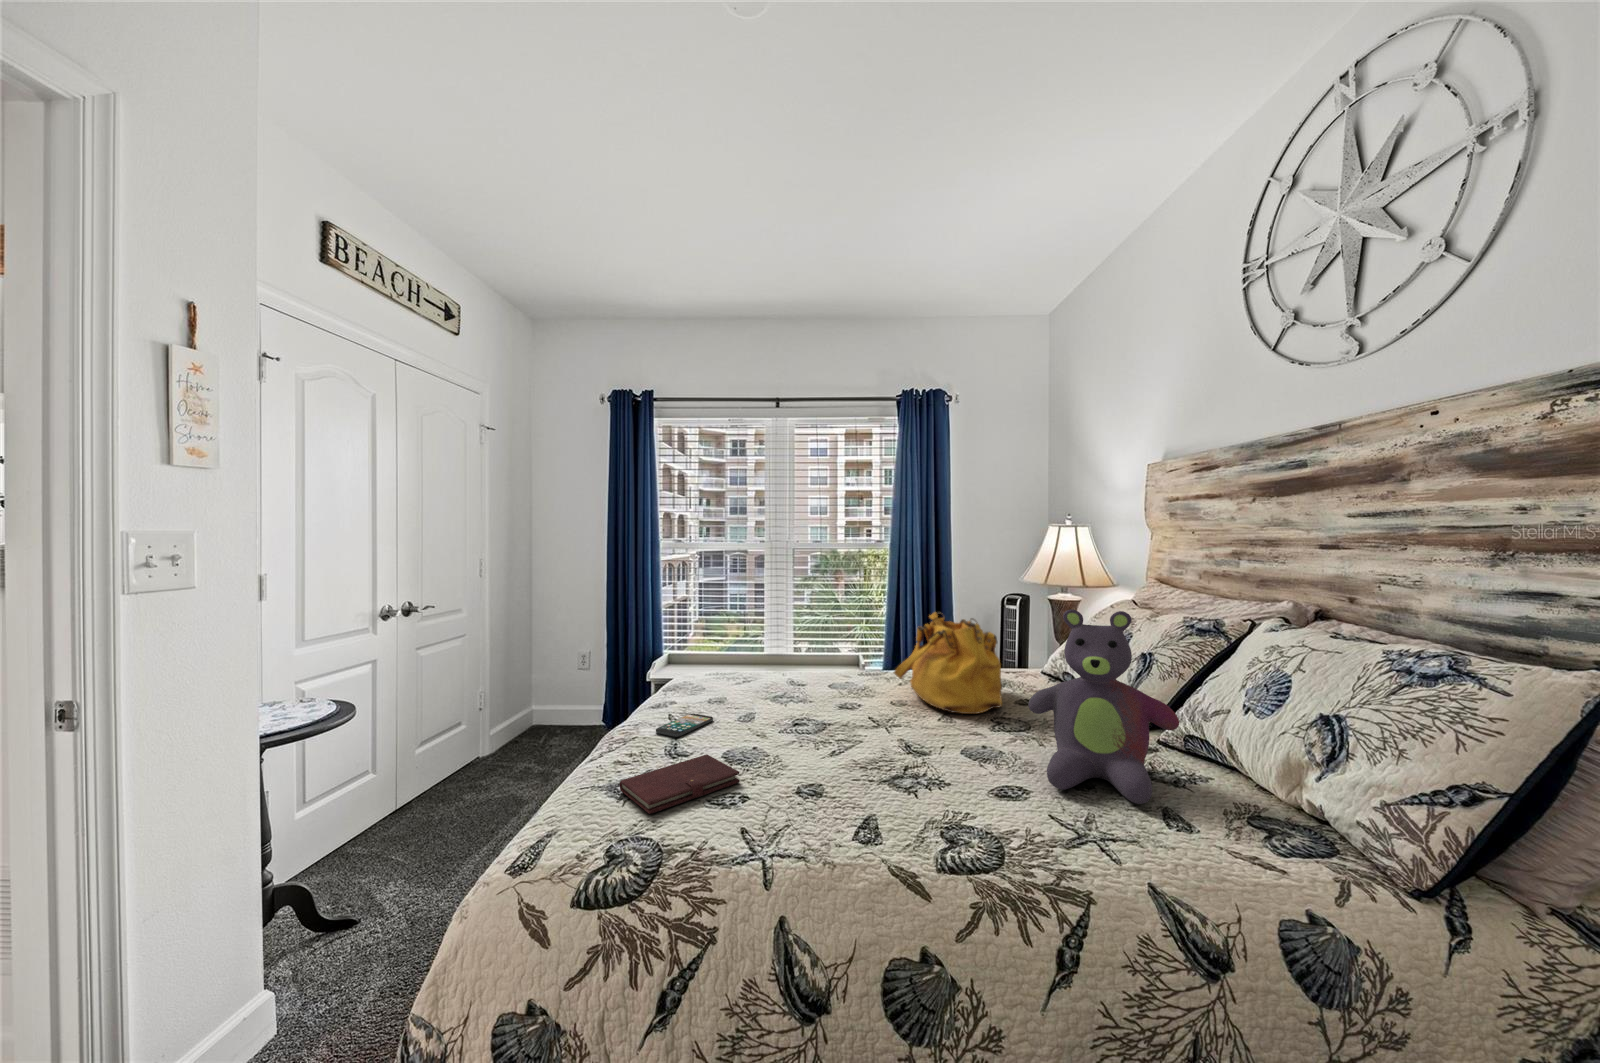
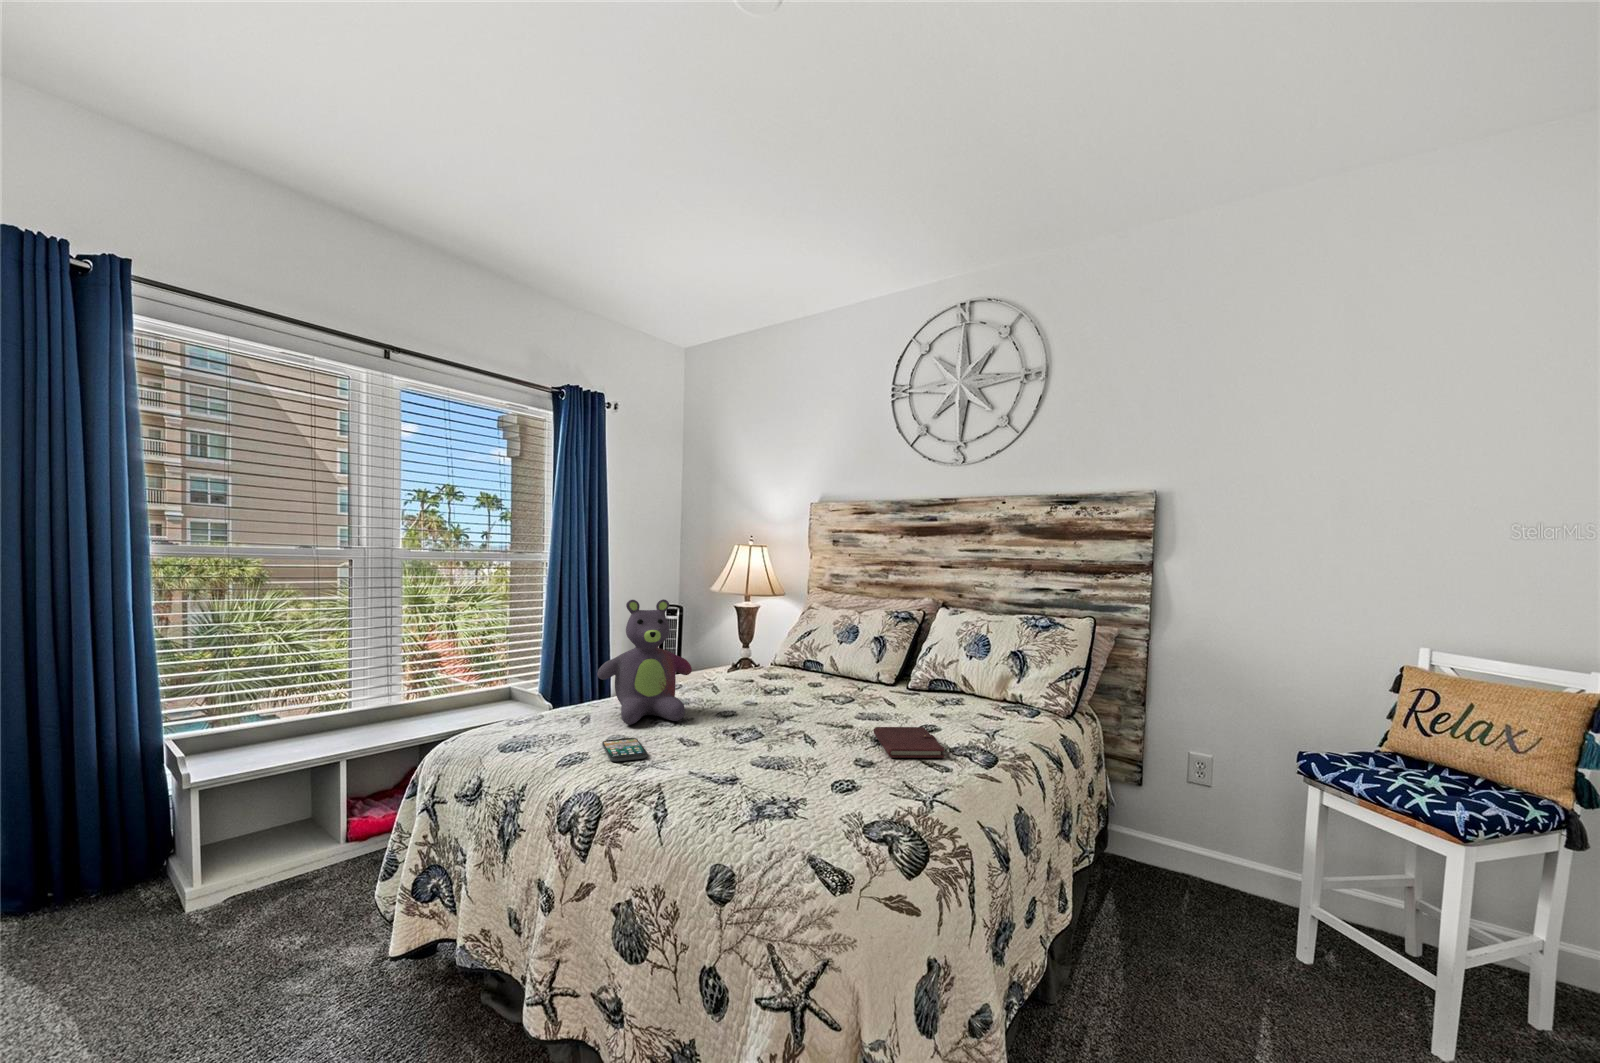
stuffed bear: present [1028,609,1180,804] -> present [597,599,692,725]
handbag: present [894,612,1002,714] -> none [726,617,813,697]
notebook: present [620,755,740,814] -> present [874,727,945,758]

